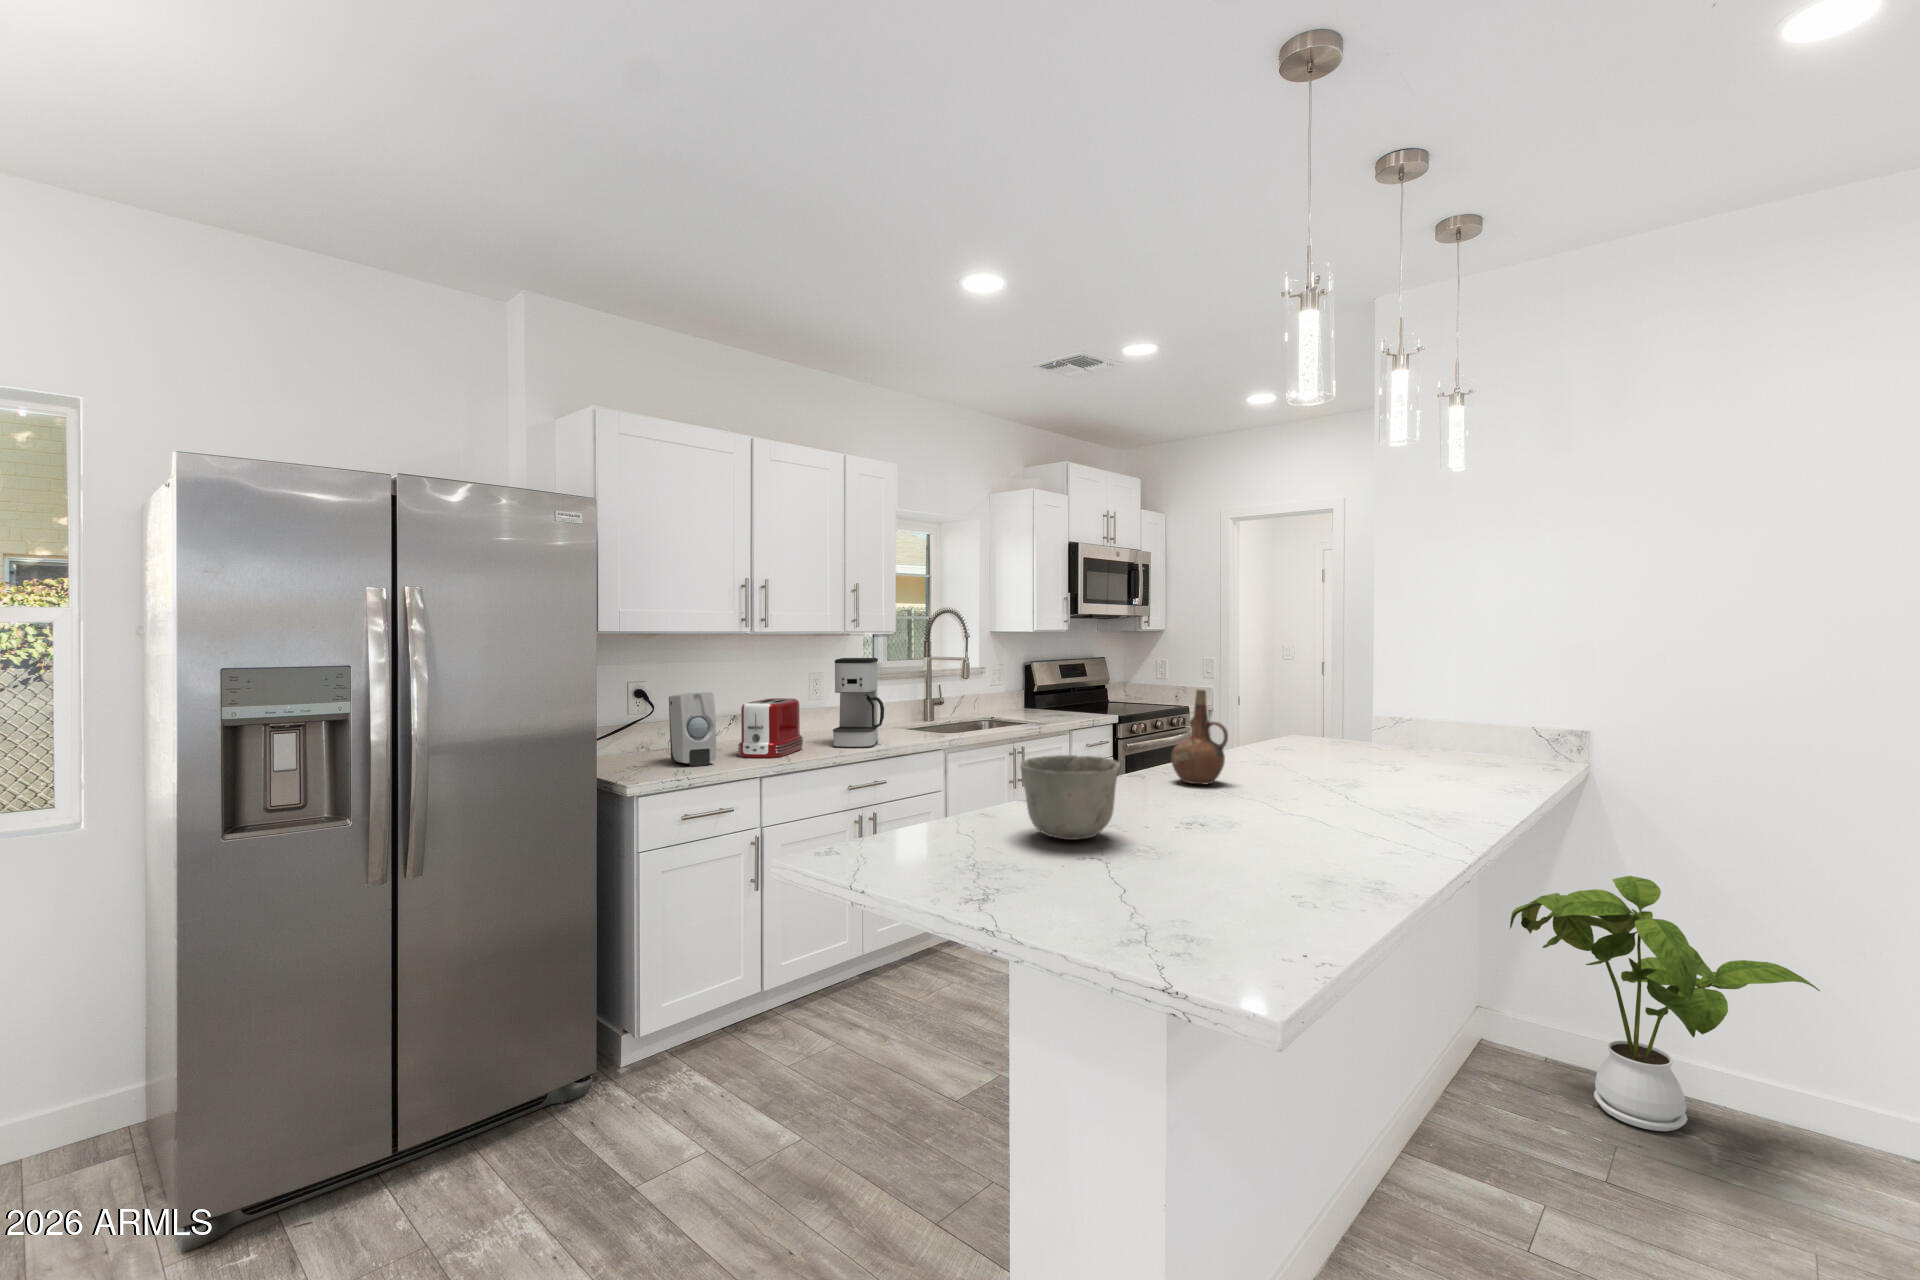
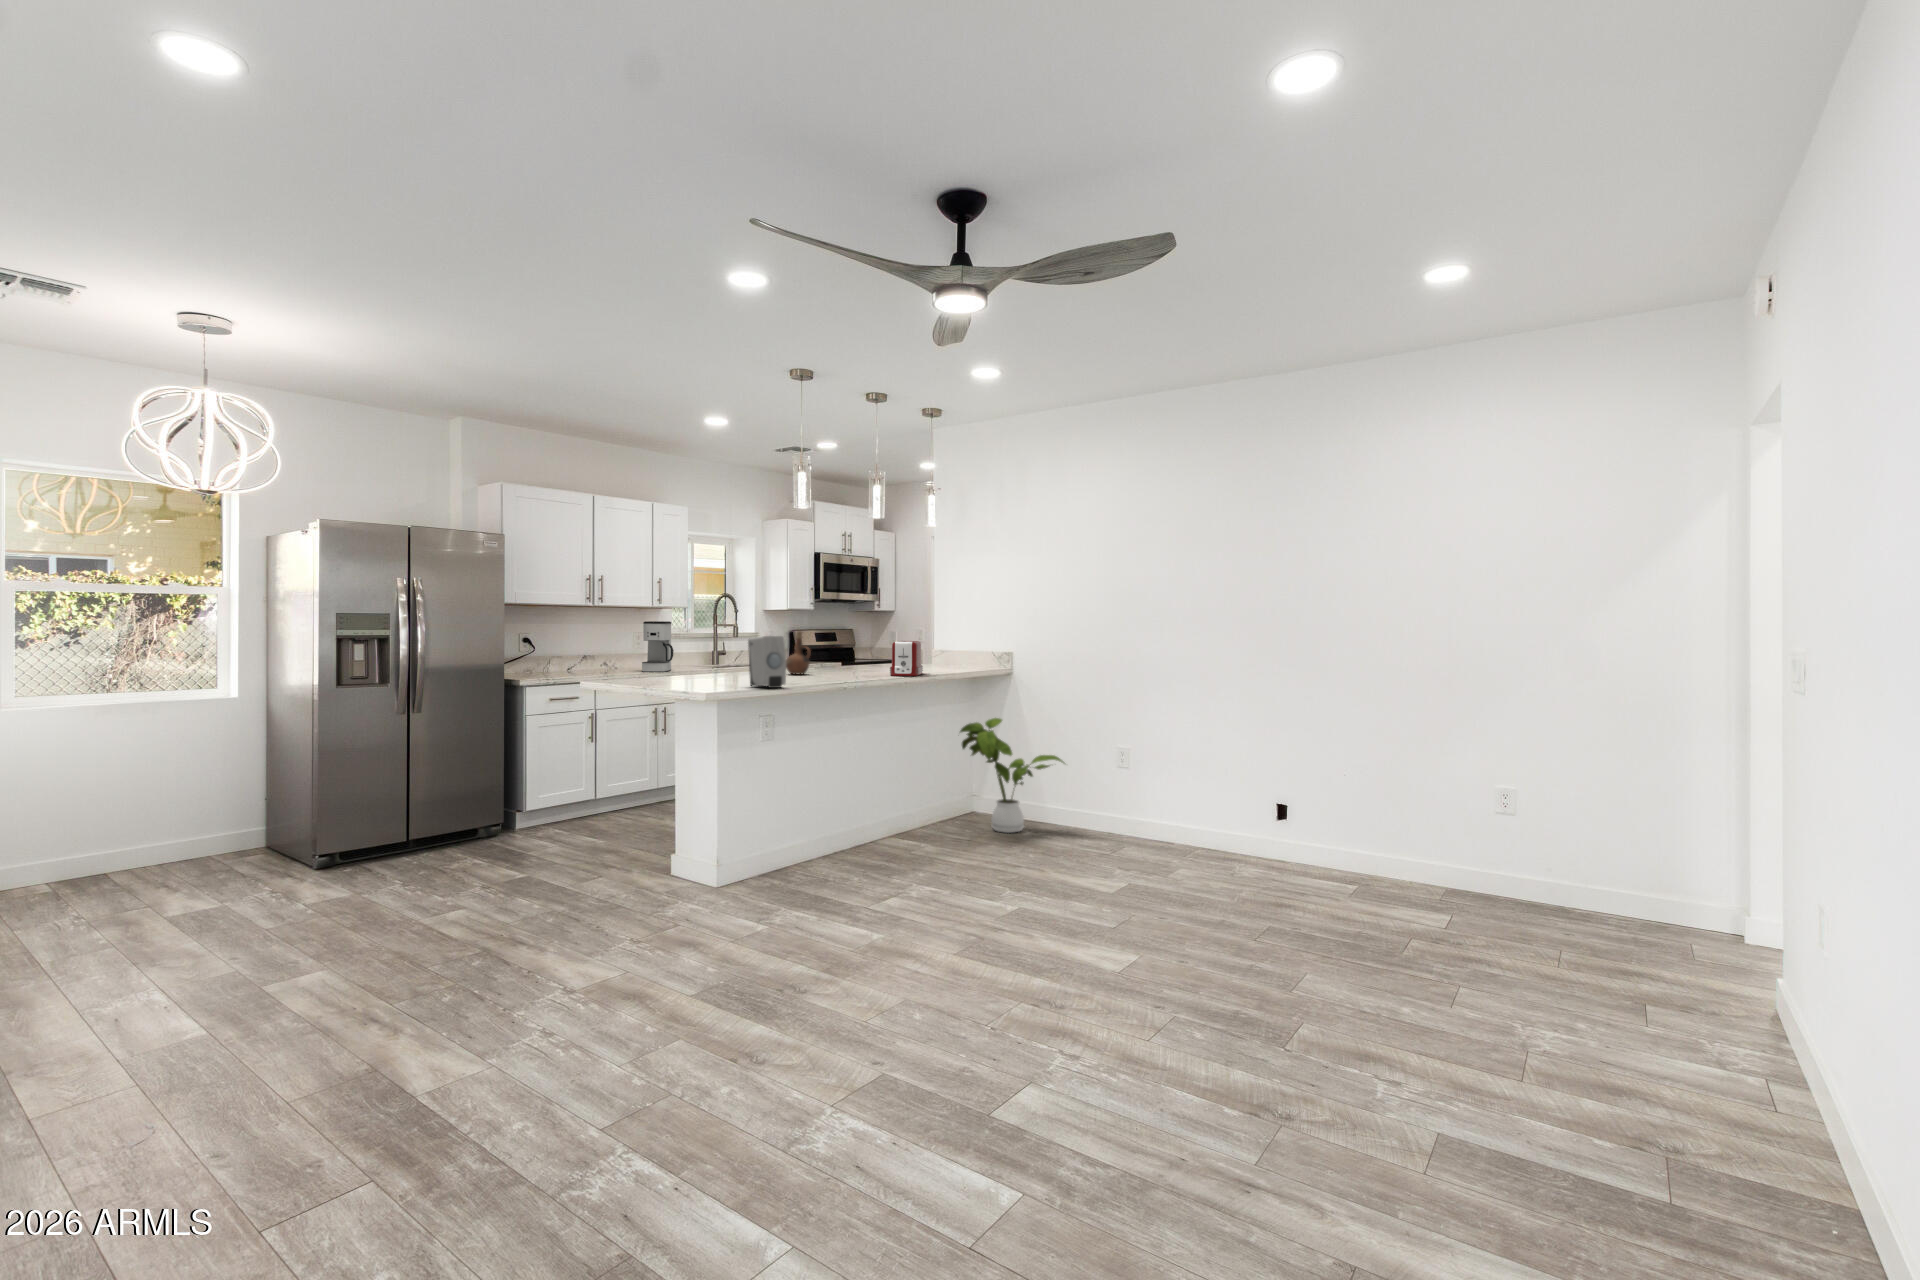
soap dispenser: present [669,692,716,766] -> present [748,636,786,688]
toaster: present [738,698,803,758] -> present [890,641,923,676]
ceramic bowl: present [1020,755,1120,840] -> none [687,652,728,682]

